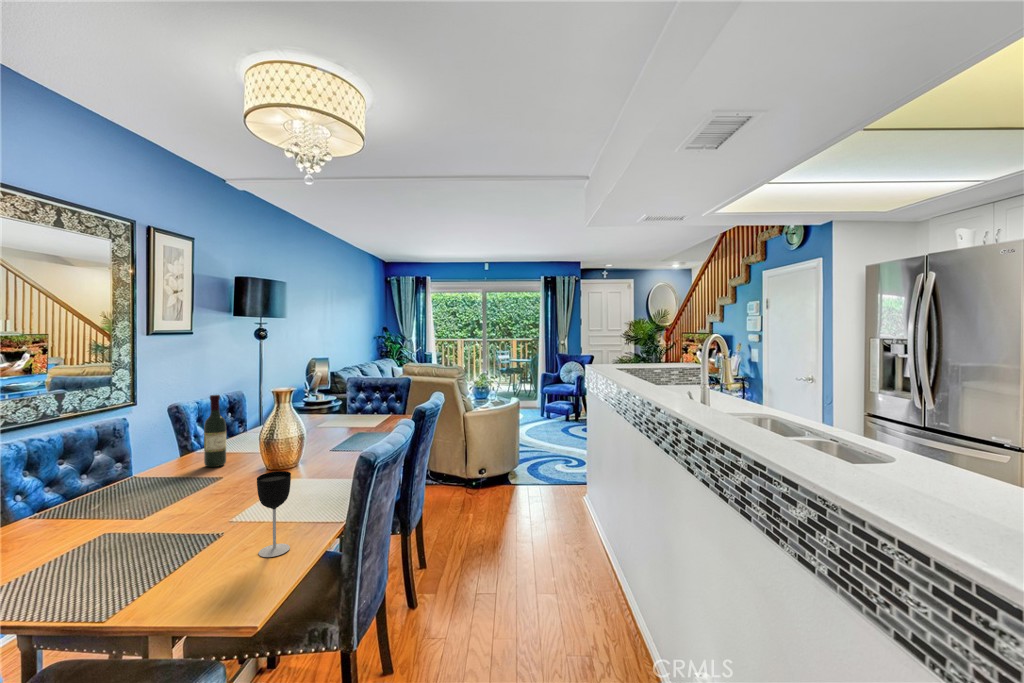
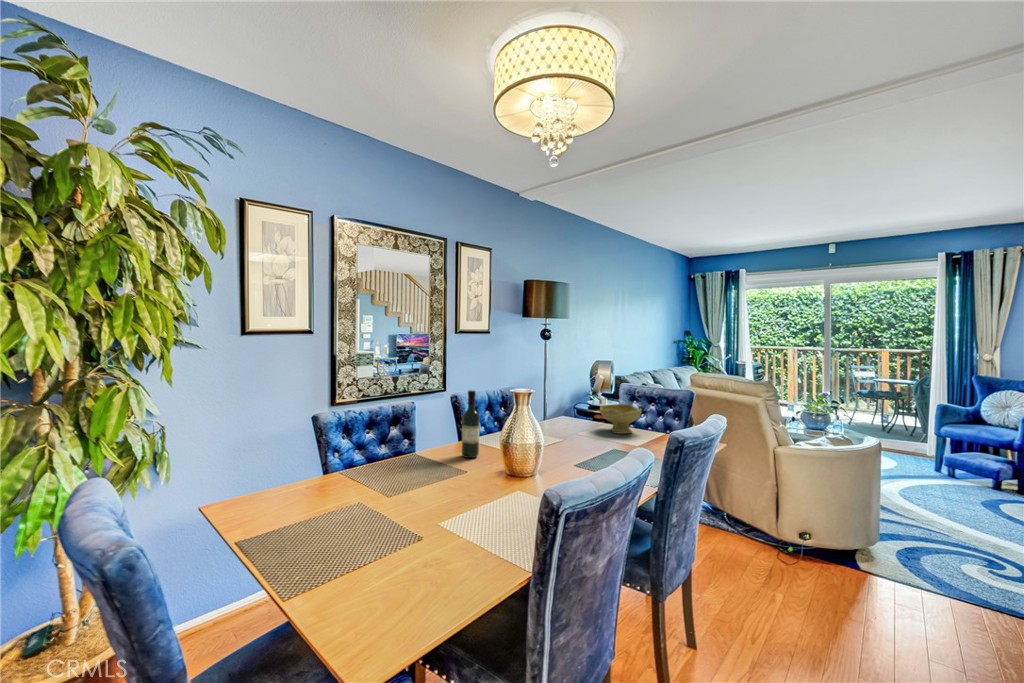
bowl: none [337,395,376,422] -> present [600,404,641,434]
wine glass: present [257,471,291,557] -> none [439,480,472,571]

